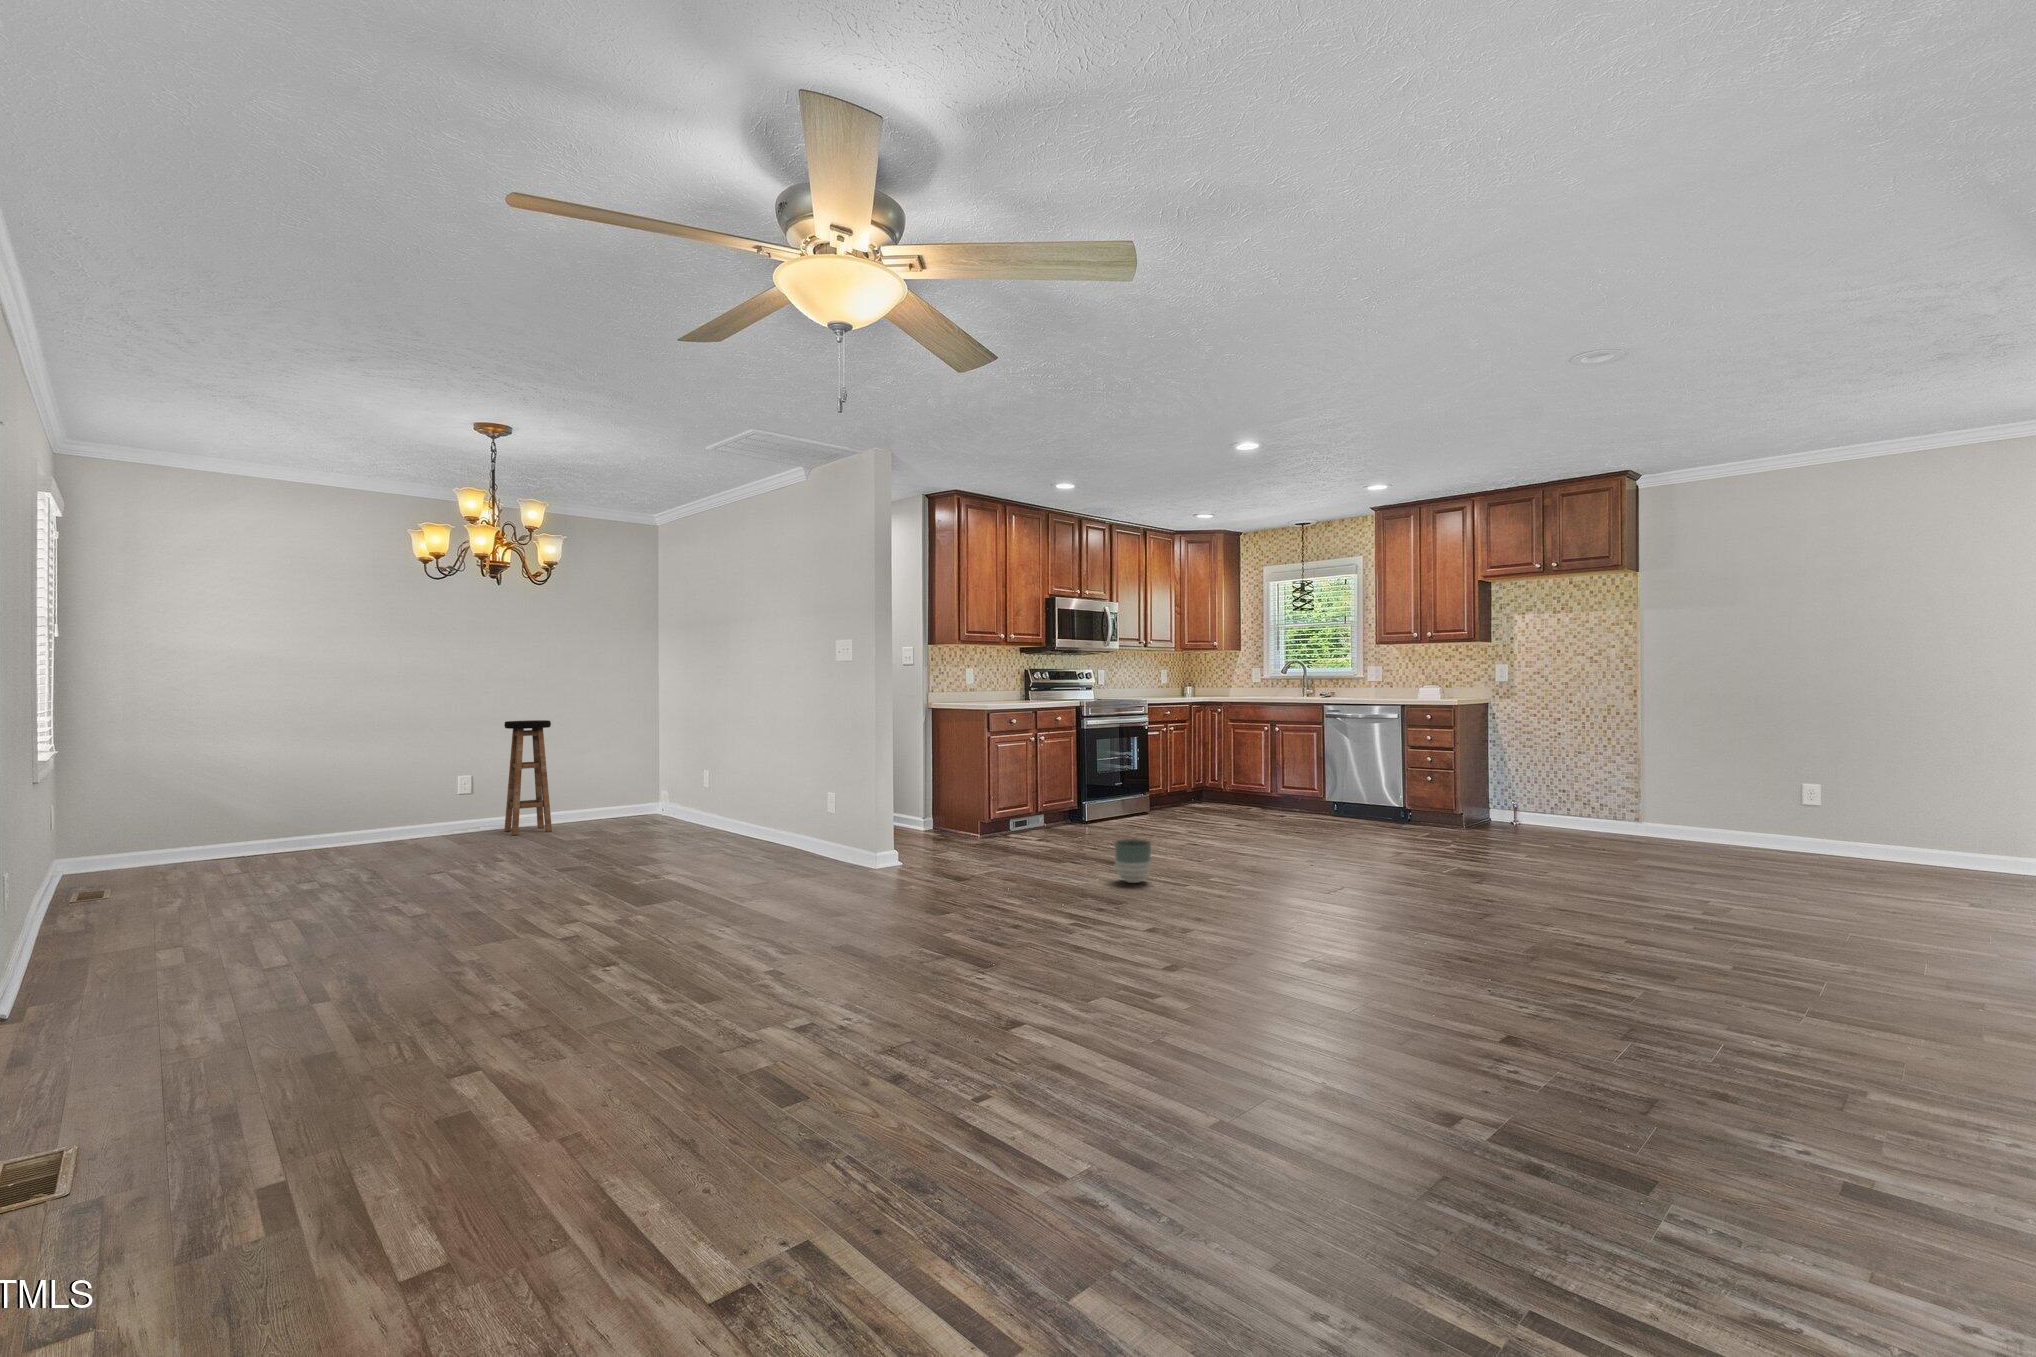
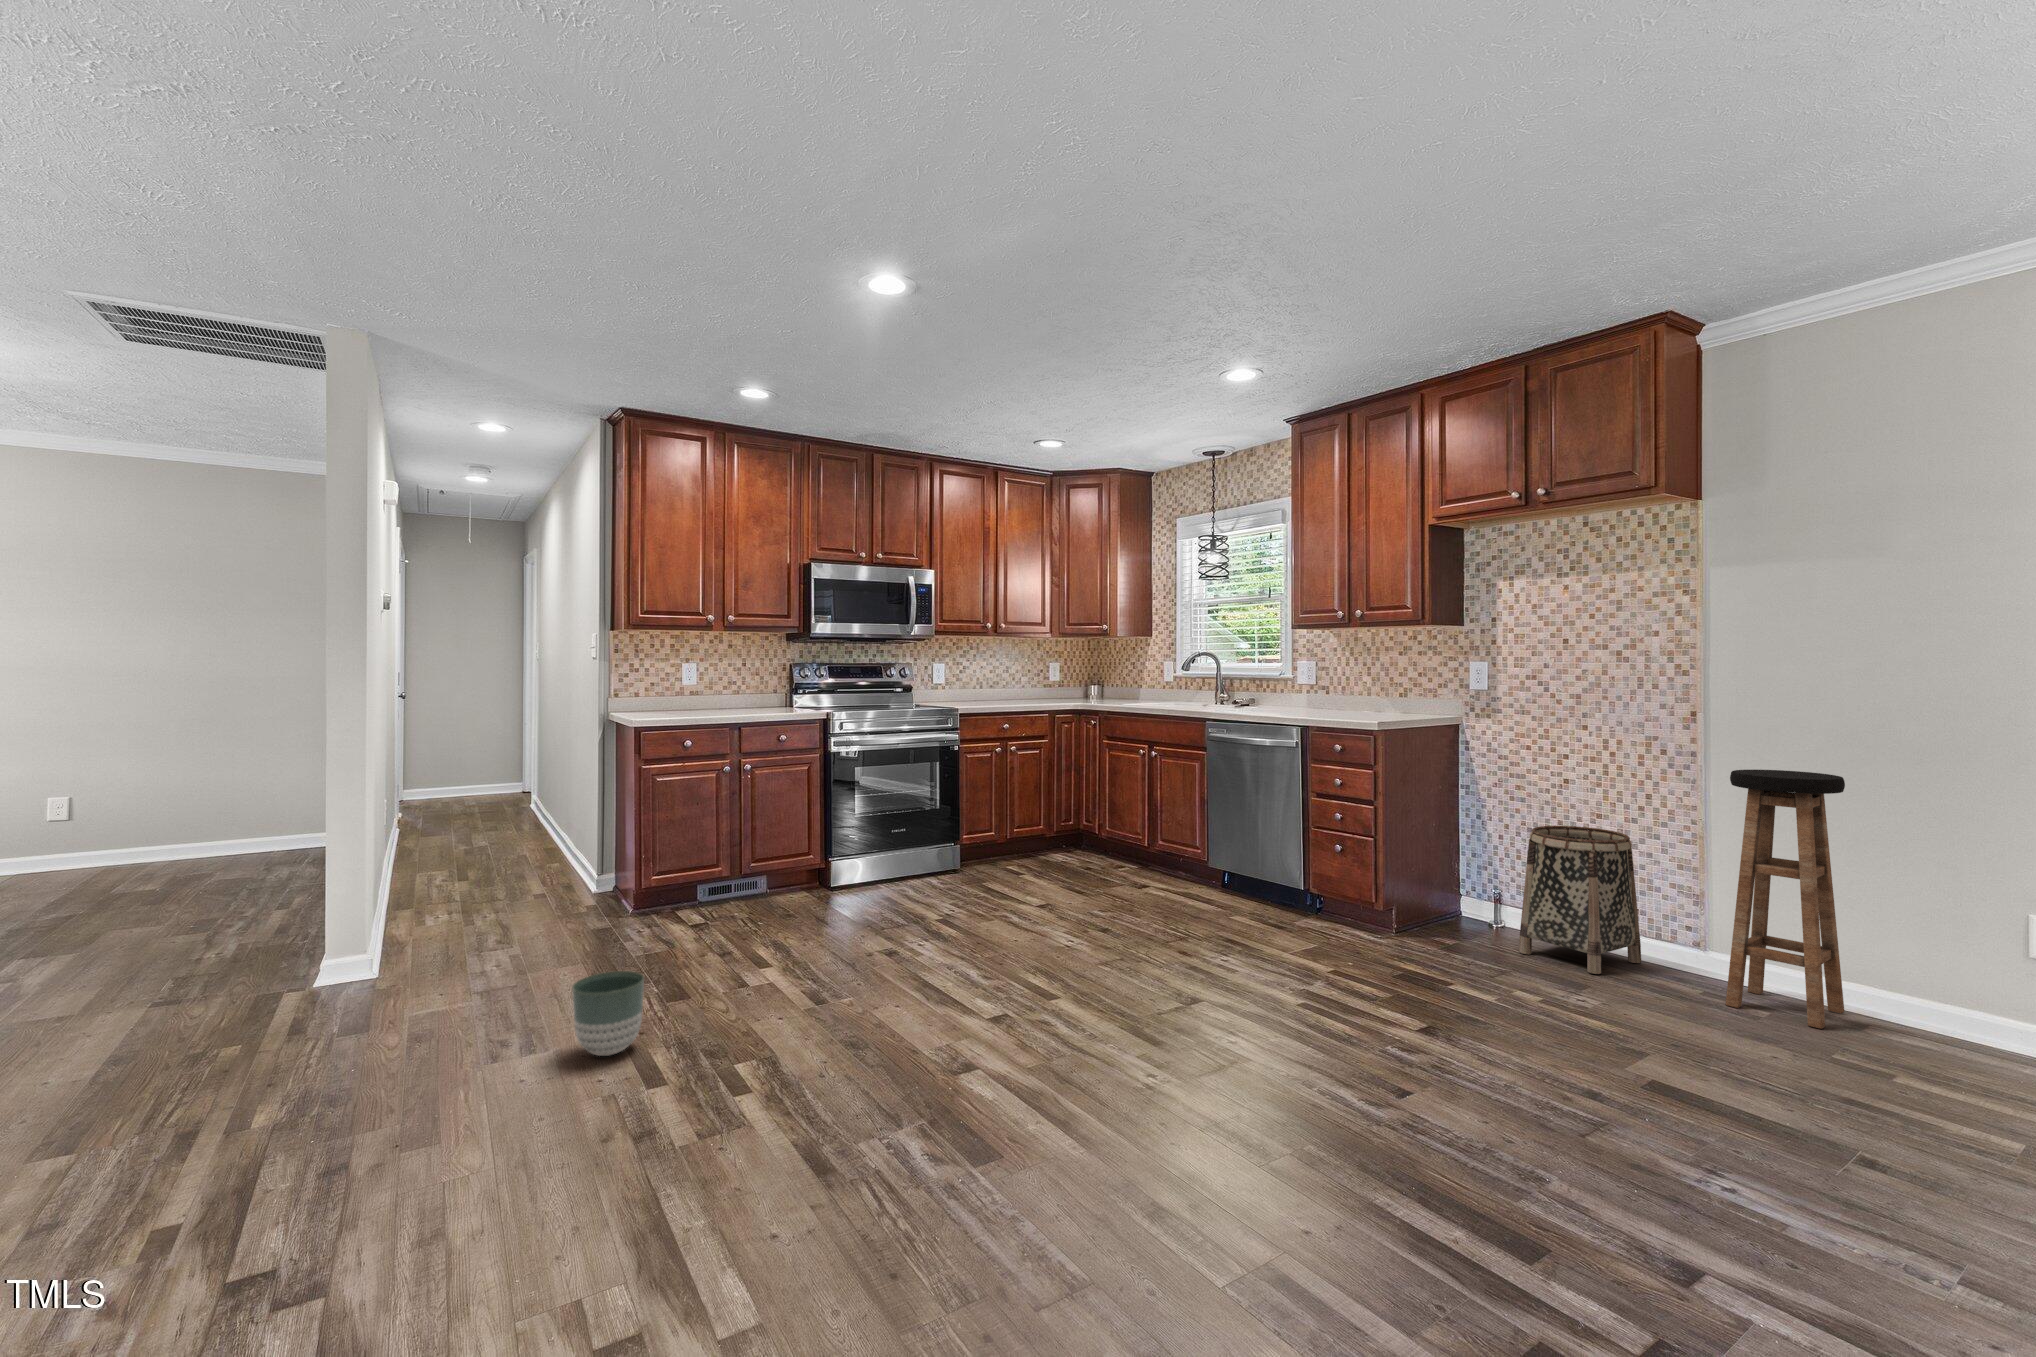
bar stool: present [504,720,552,835] -> present [1726,770,1845,1029]
basket: none [1543,759,1610,838] -> present [1519,826,1641,974]

